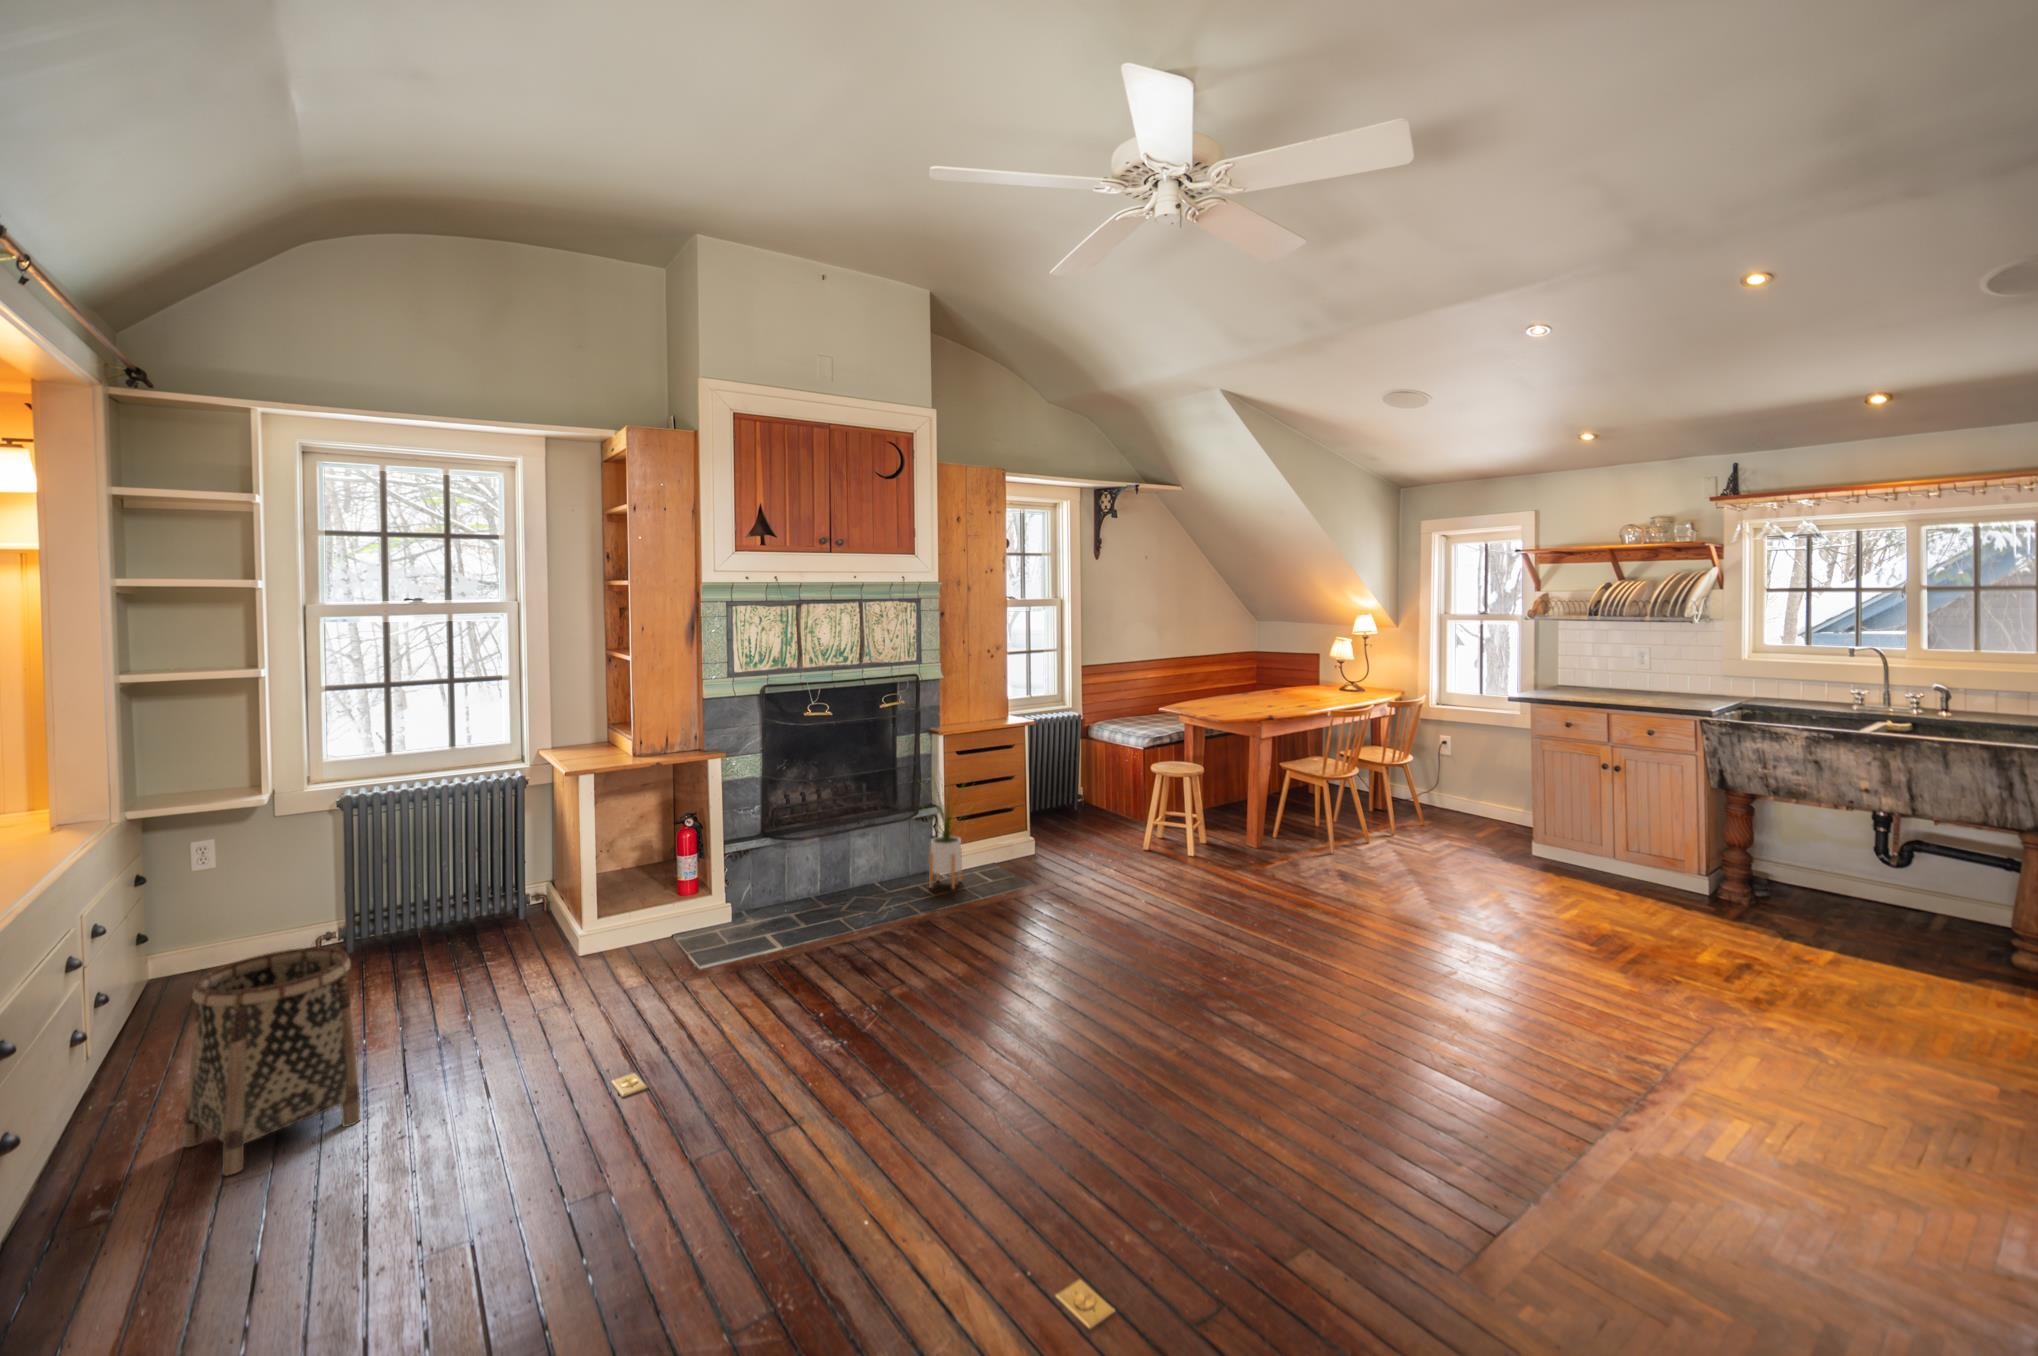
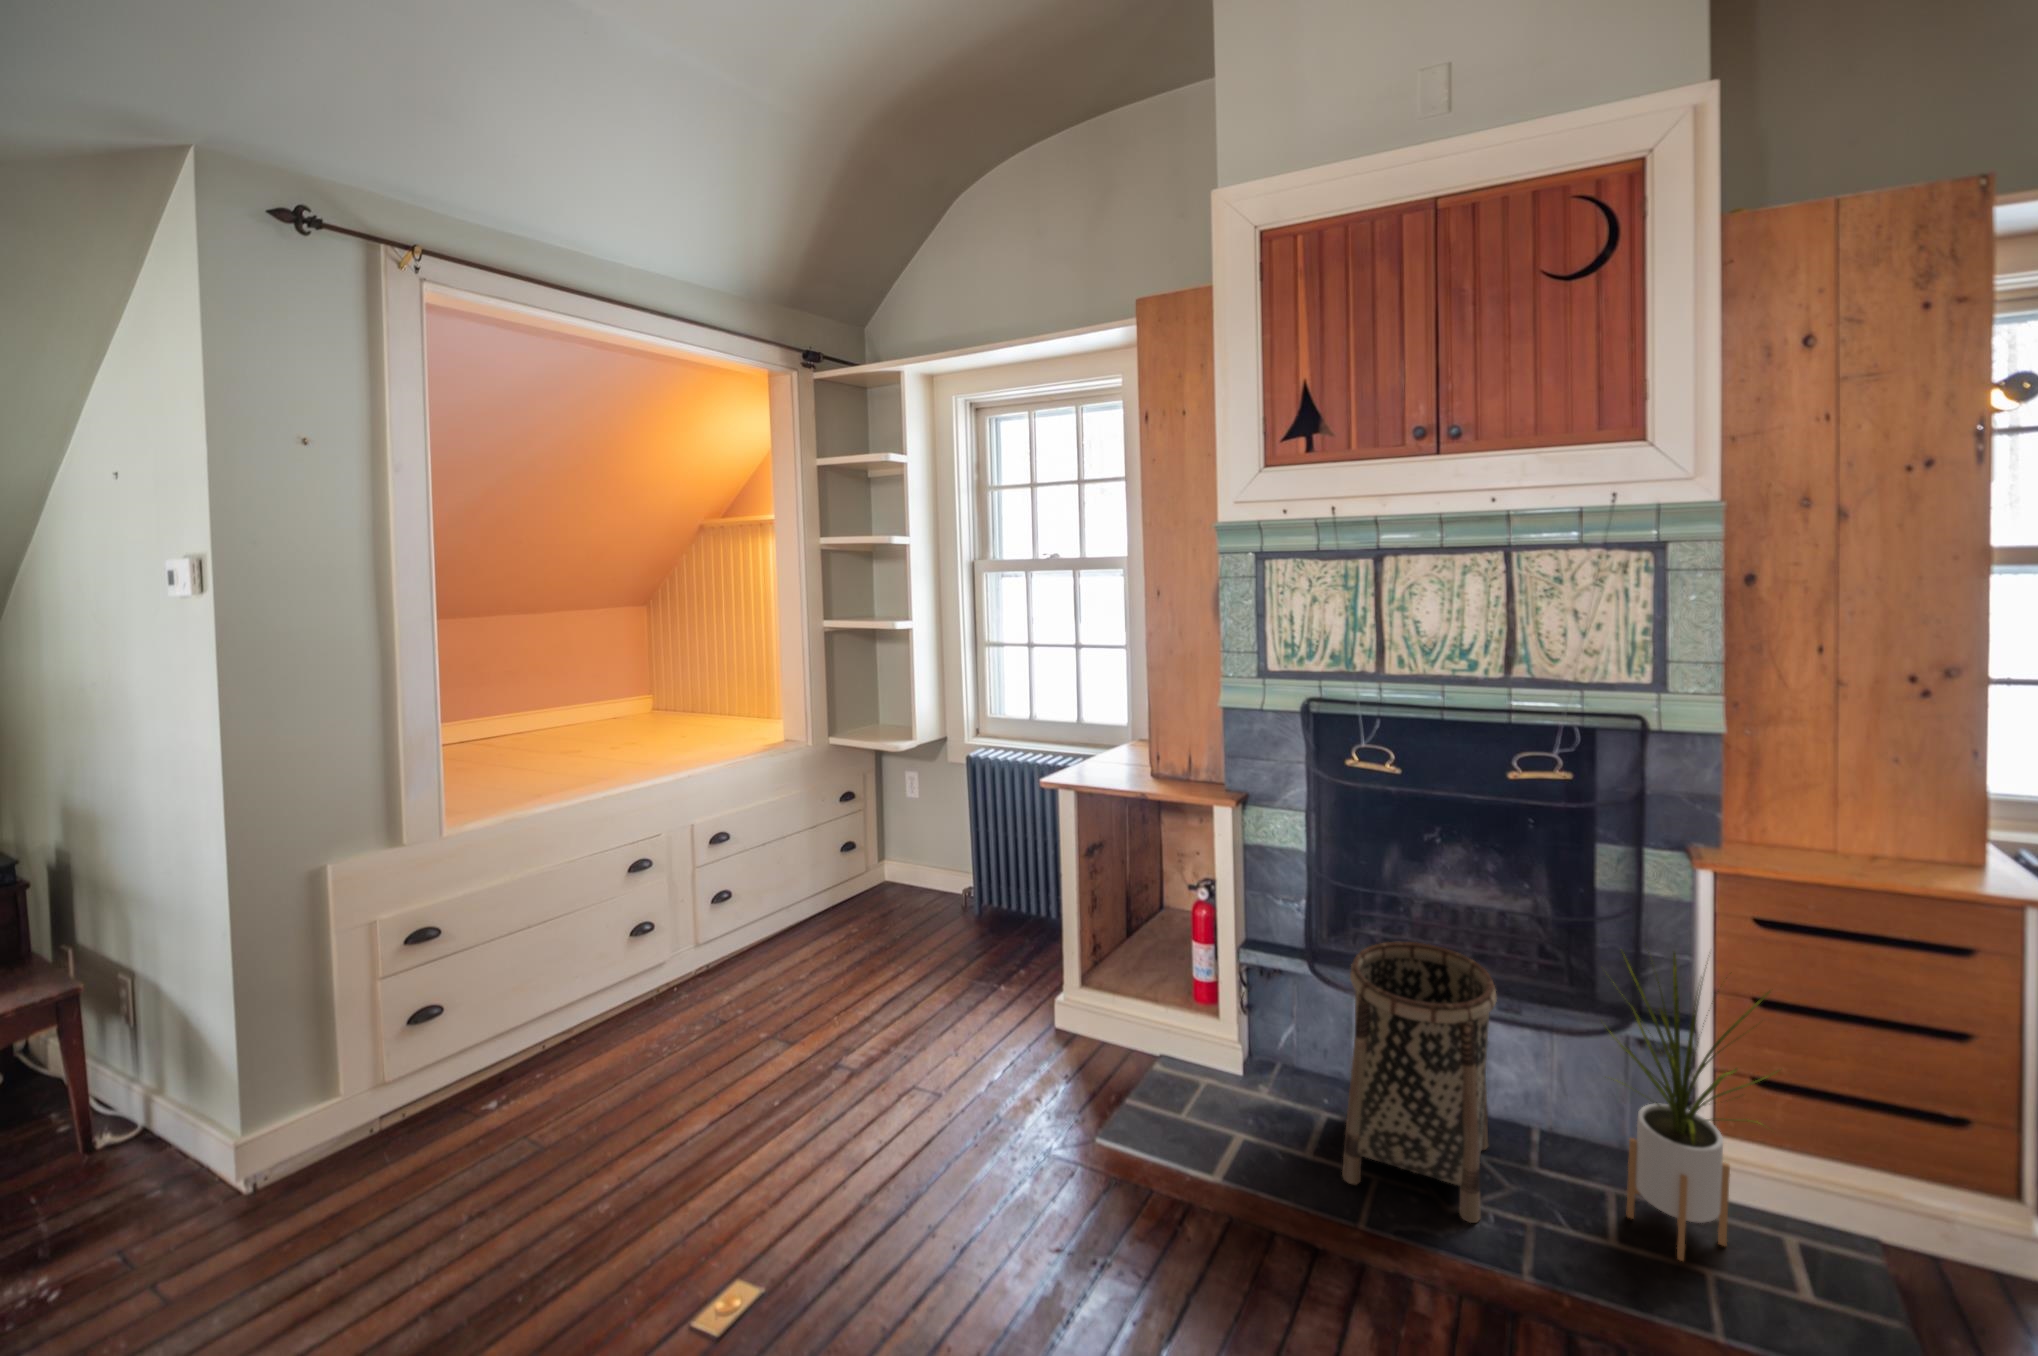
basket: present [183,947,360,1175] -> present [1342,942,1497,1223]

